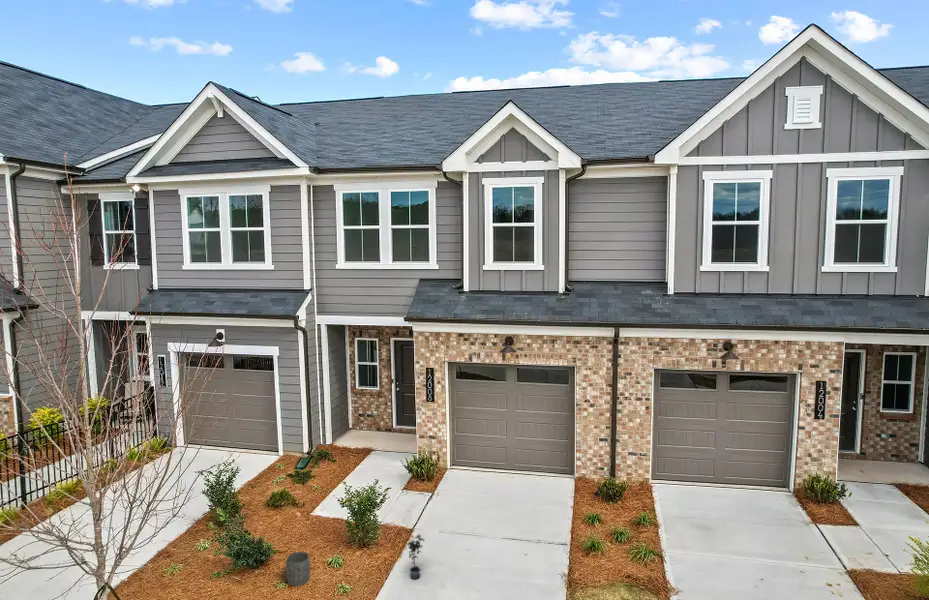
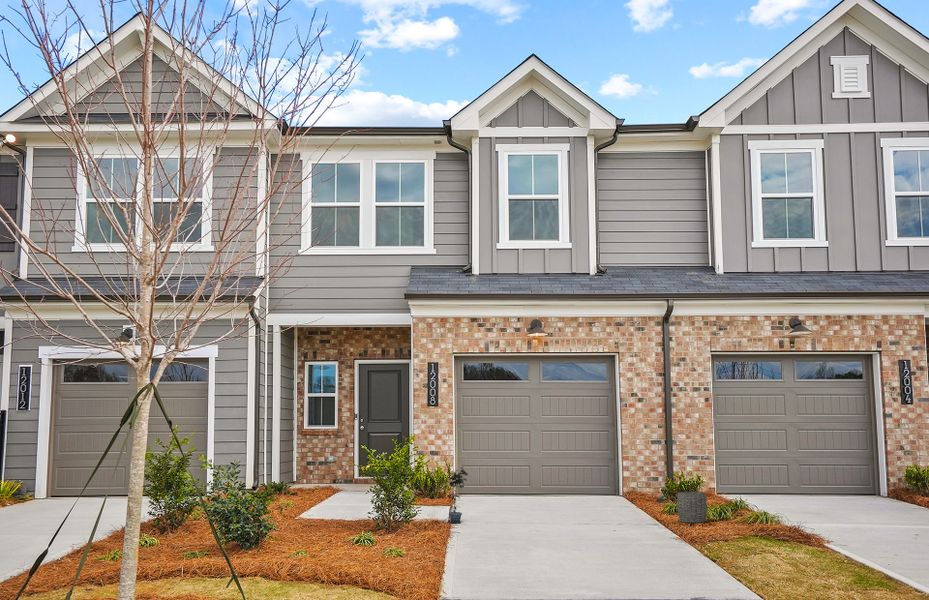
woven basket: present [286,552,310,586] -> present [677,492,707,523]

